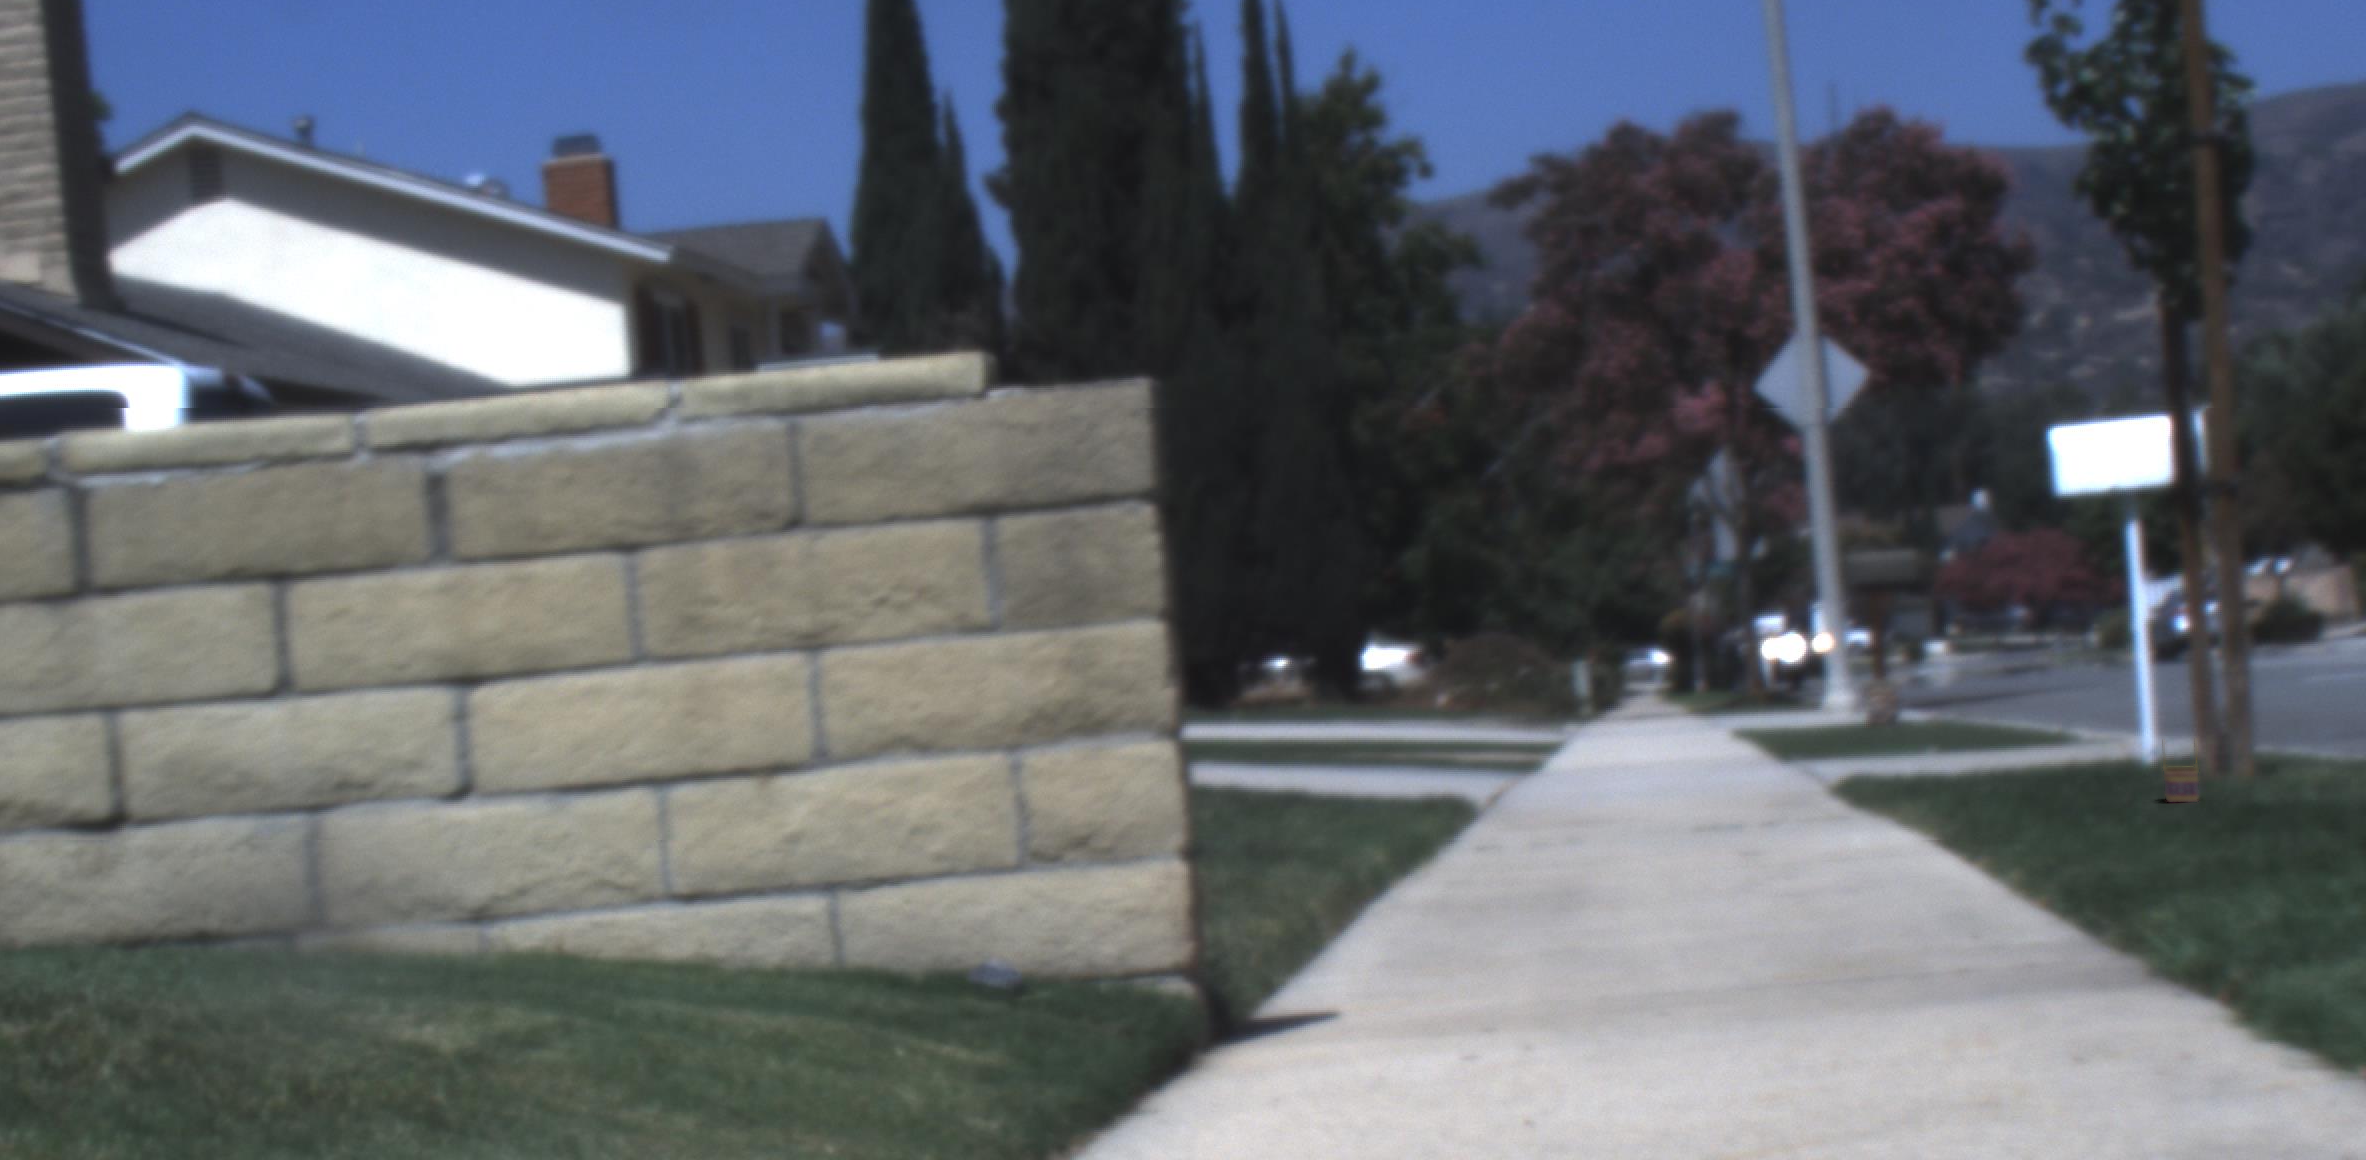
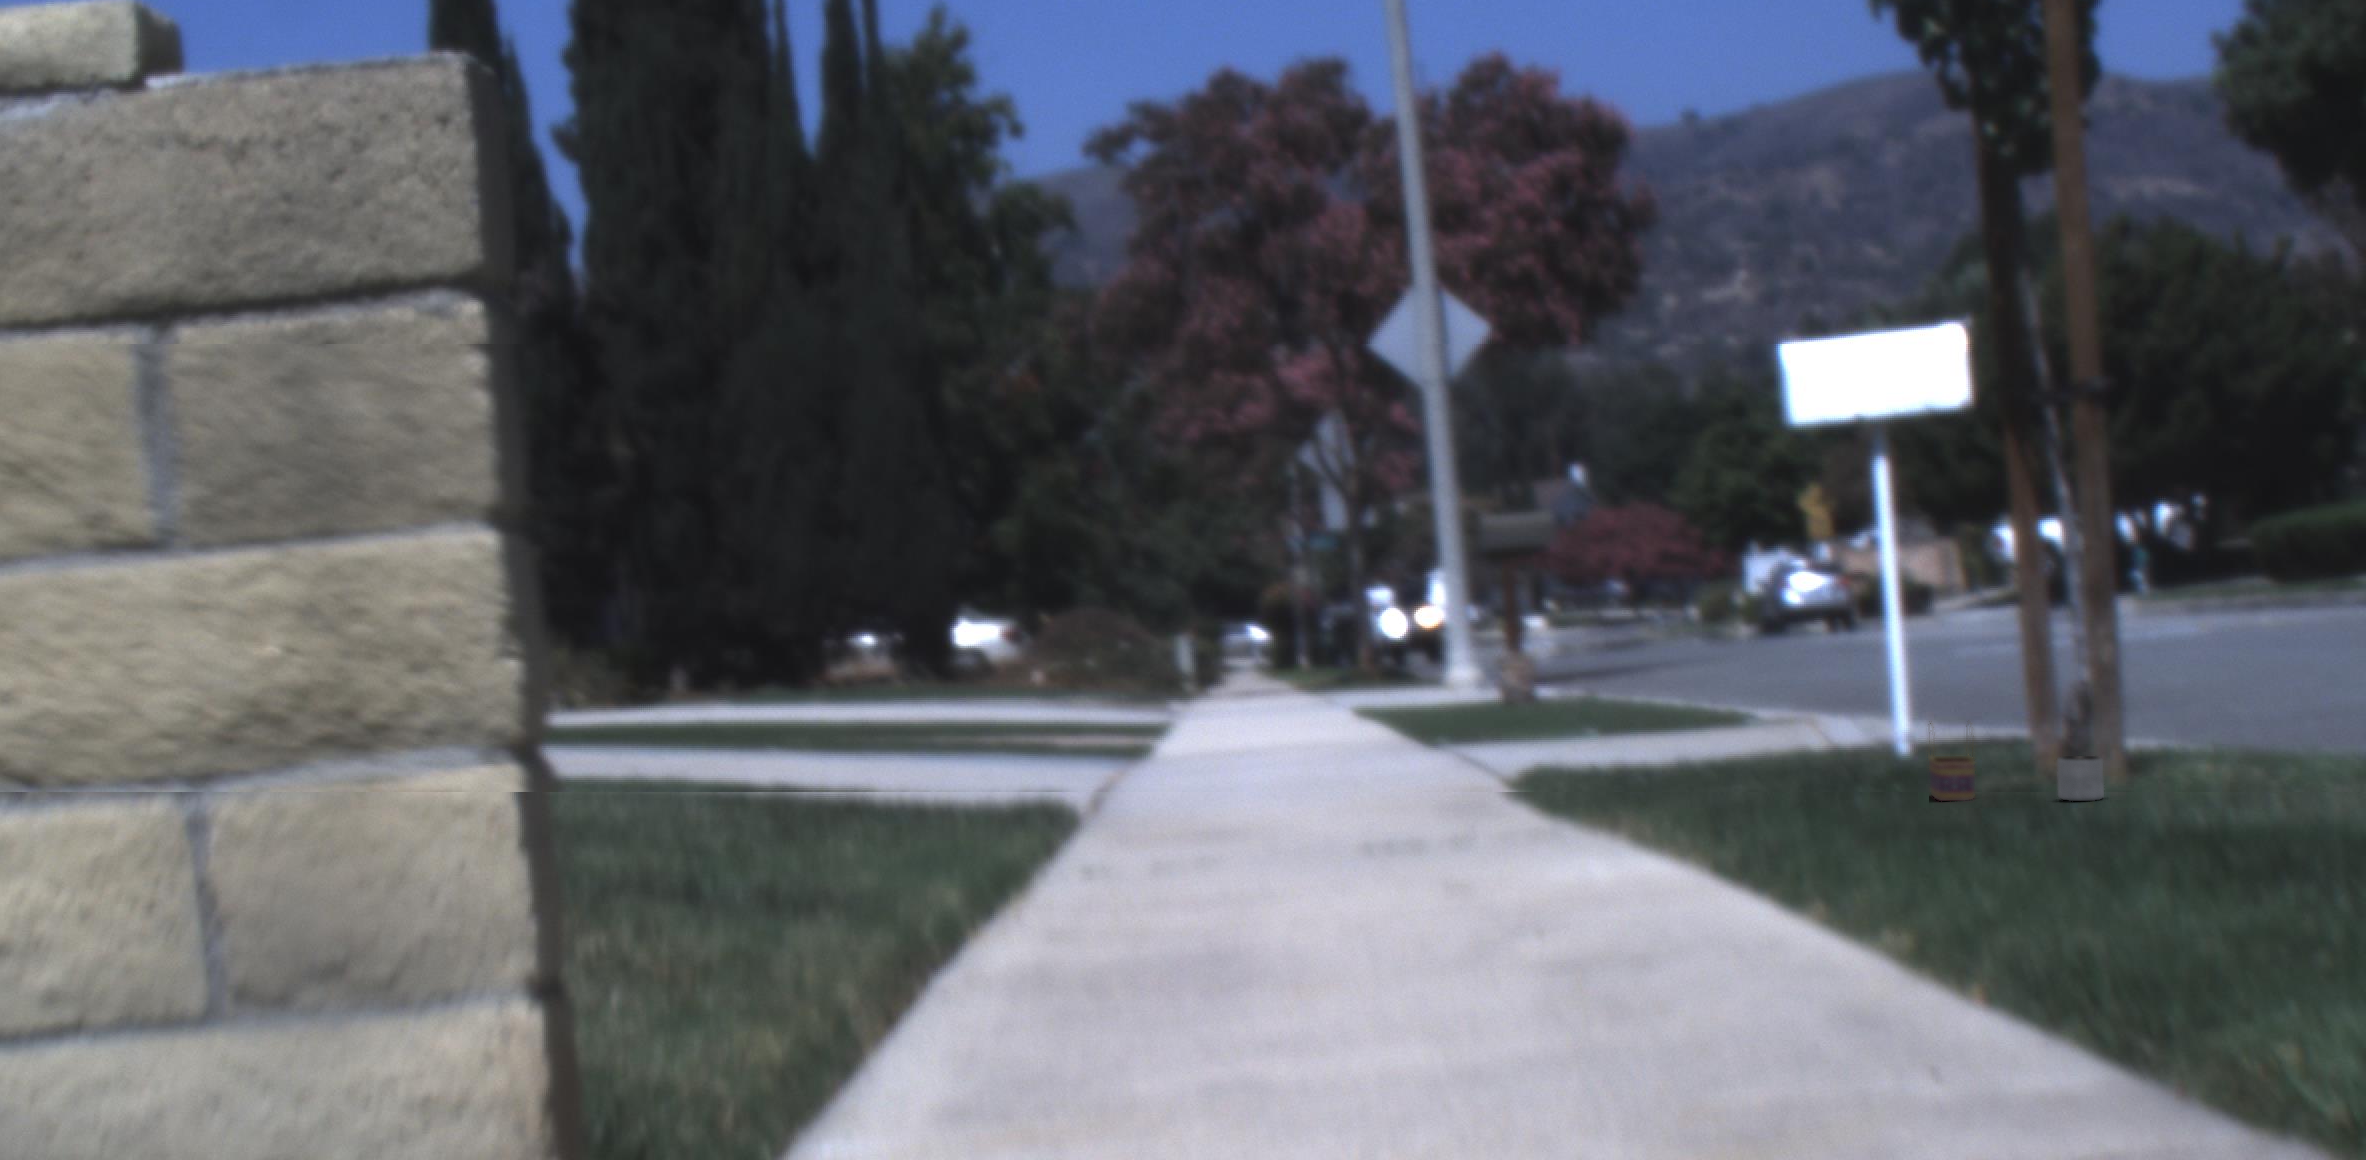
planter: none [2261,766,2299,802] -> present [2057,756,2104,801]

